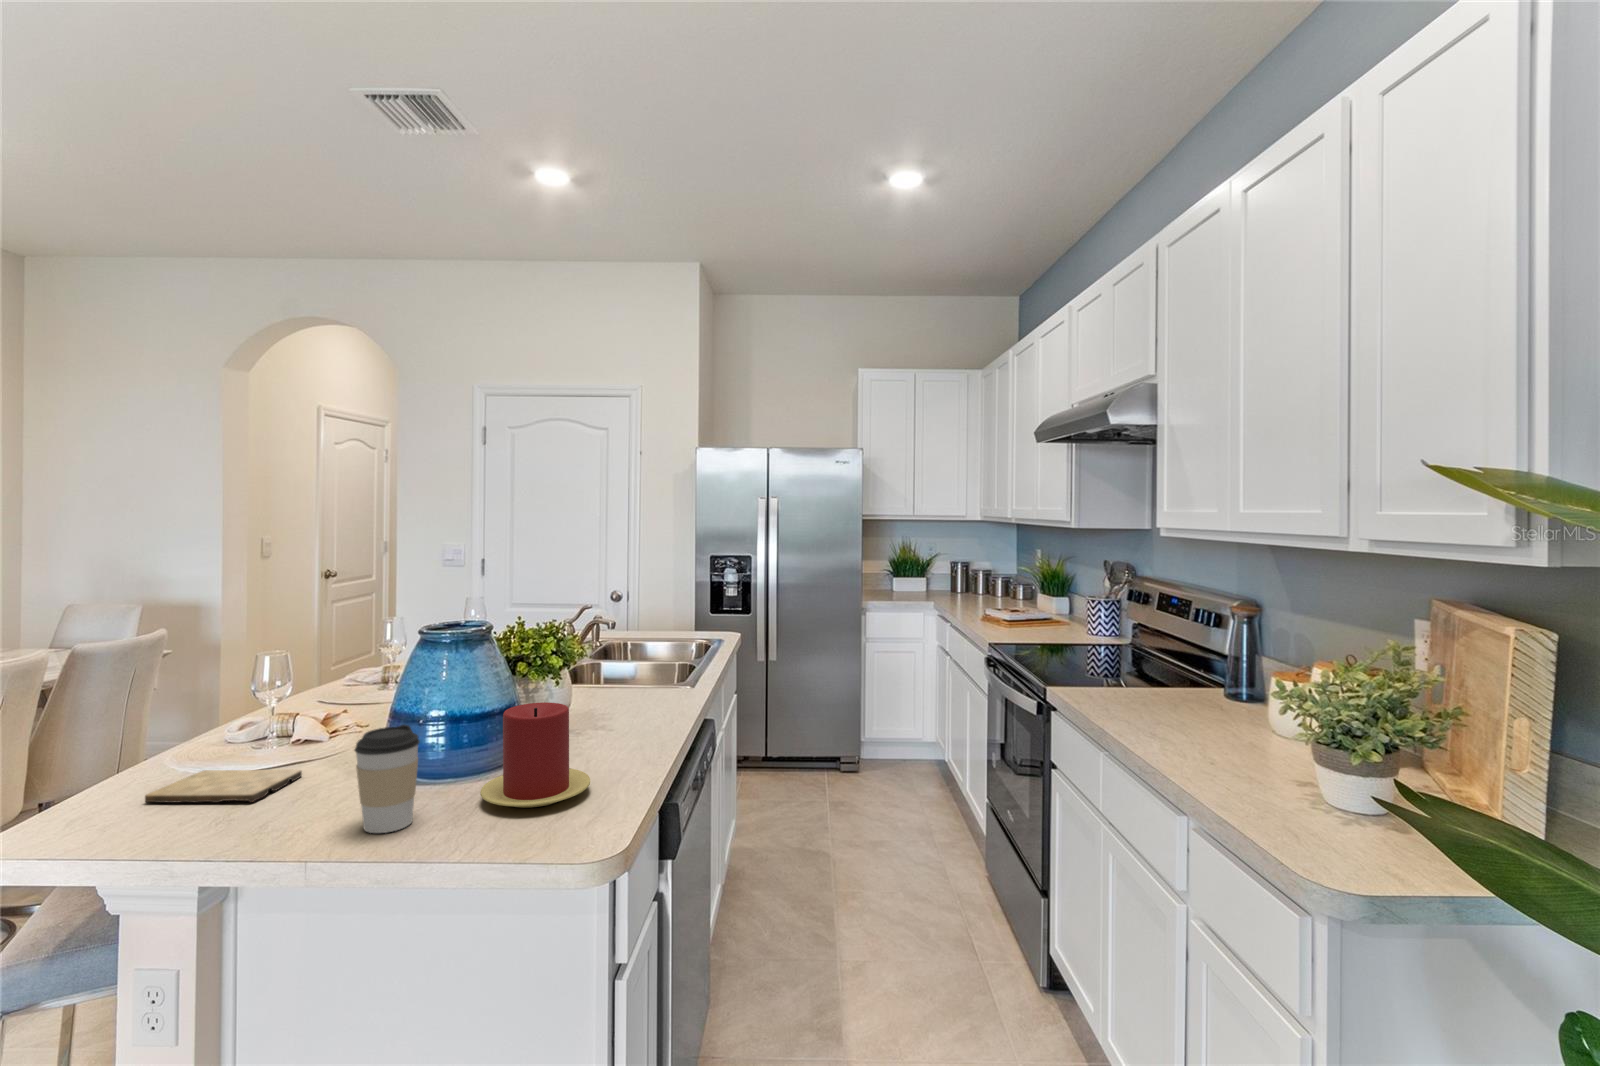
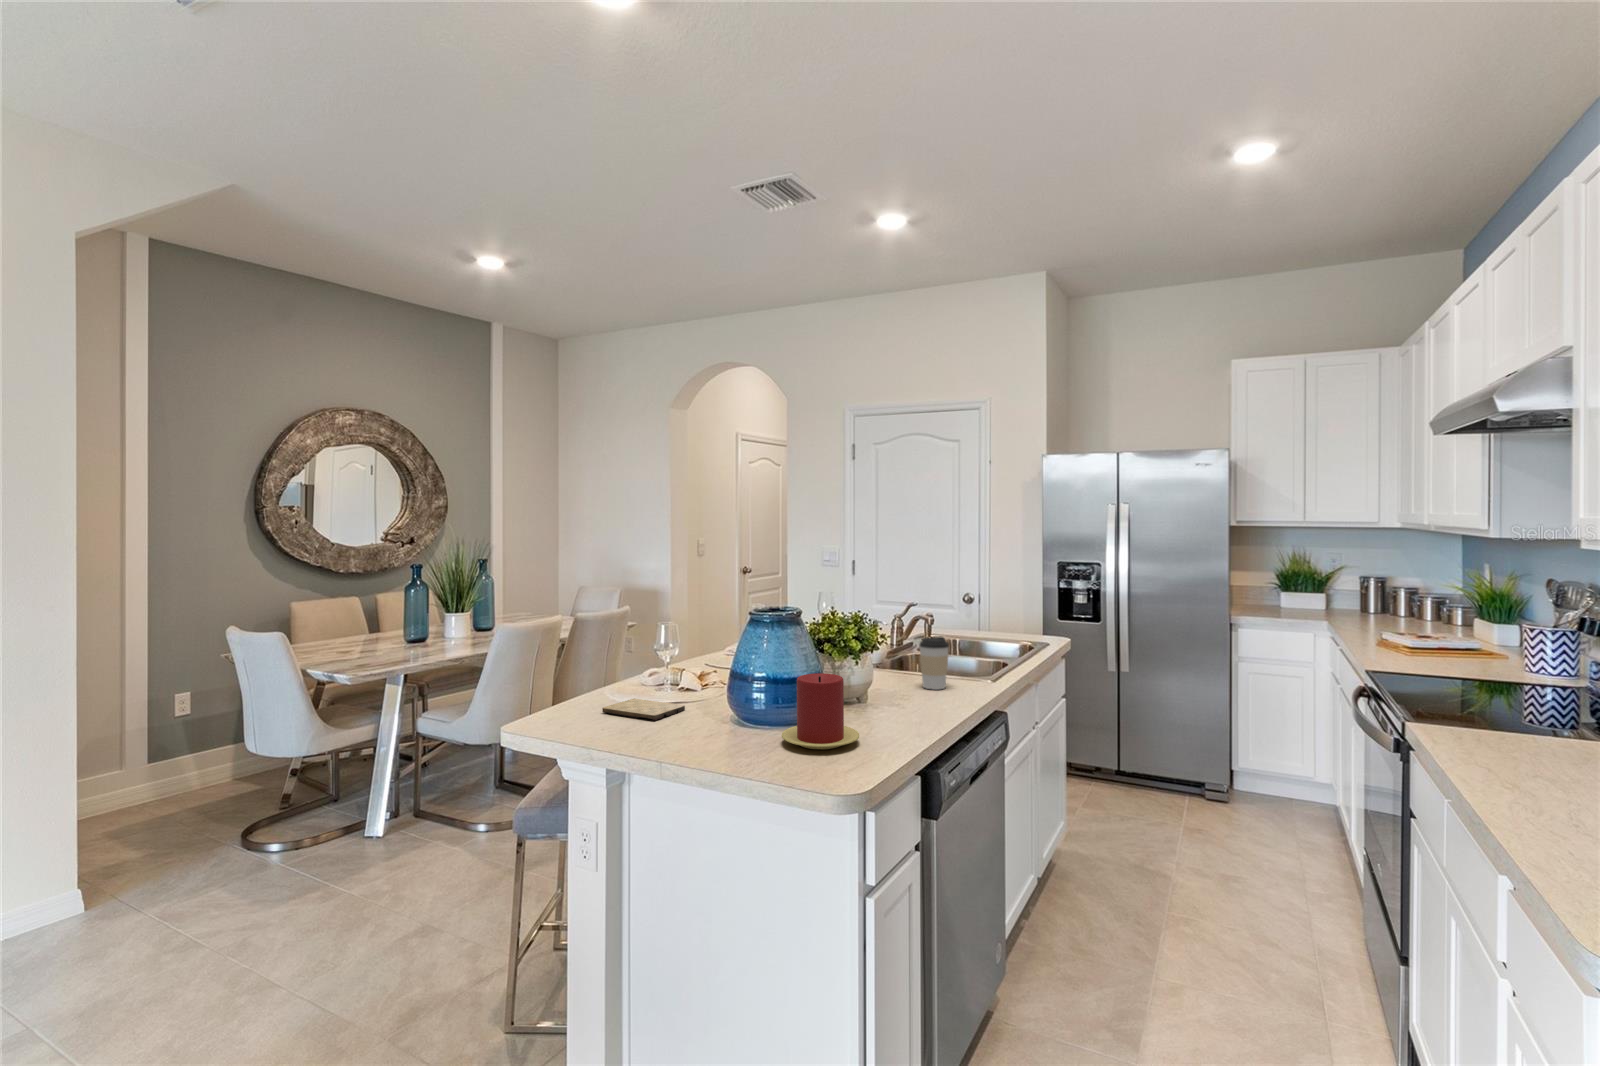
coffee cup: present [355,725,420,833] -> present [919,637,949,690]

